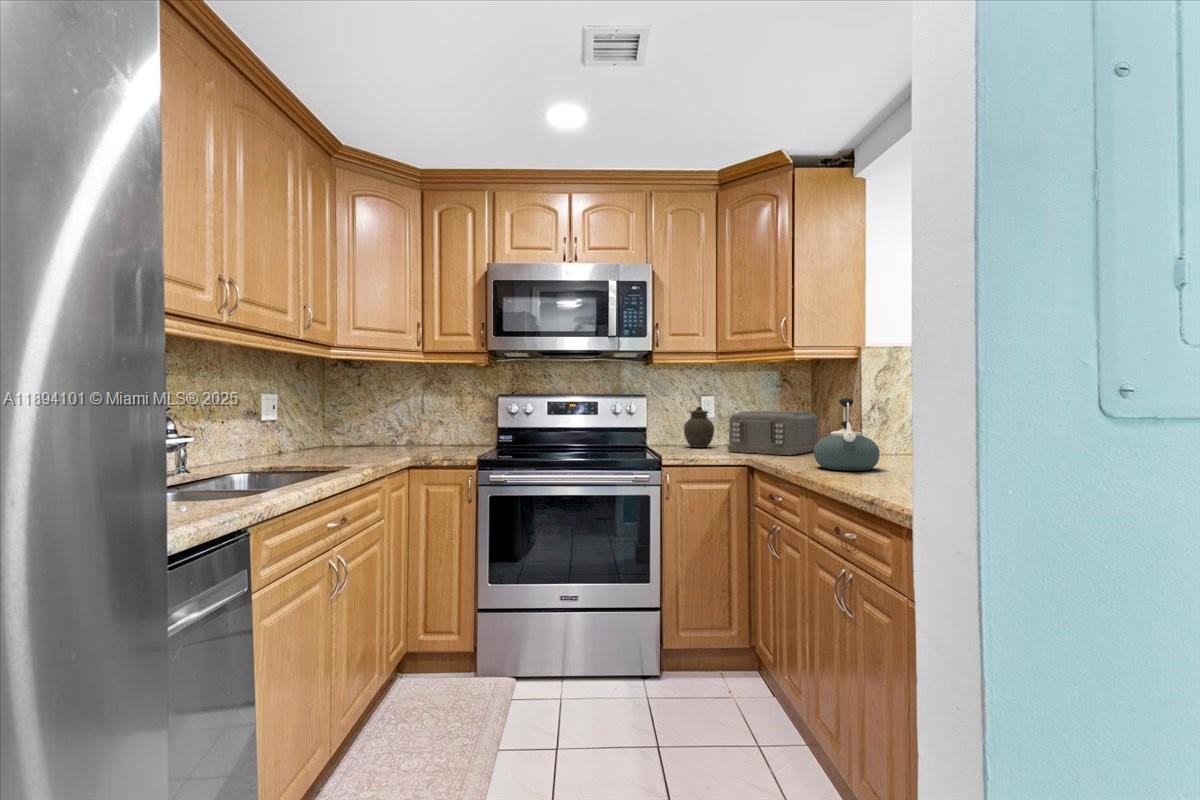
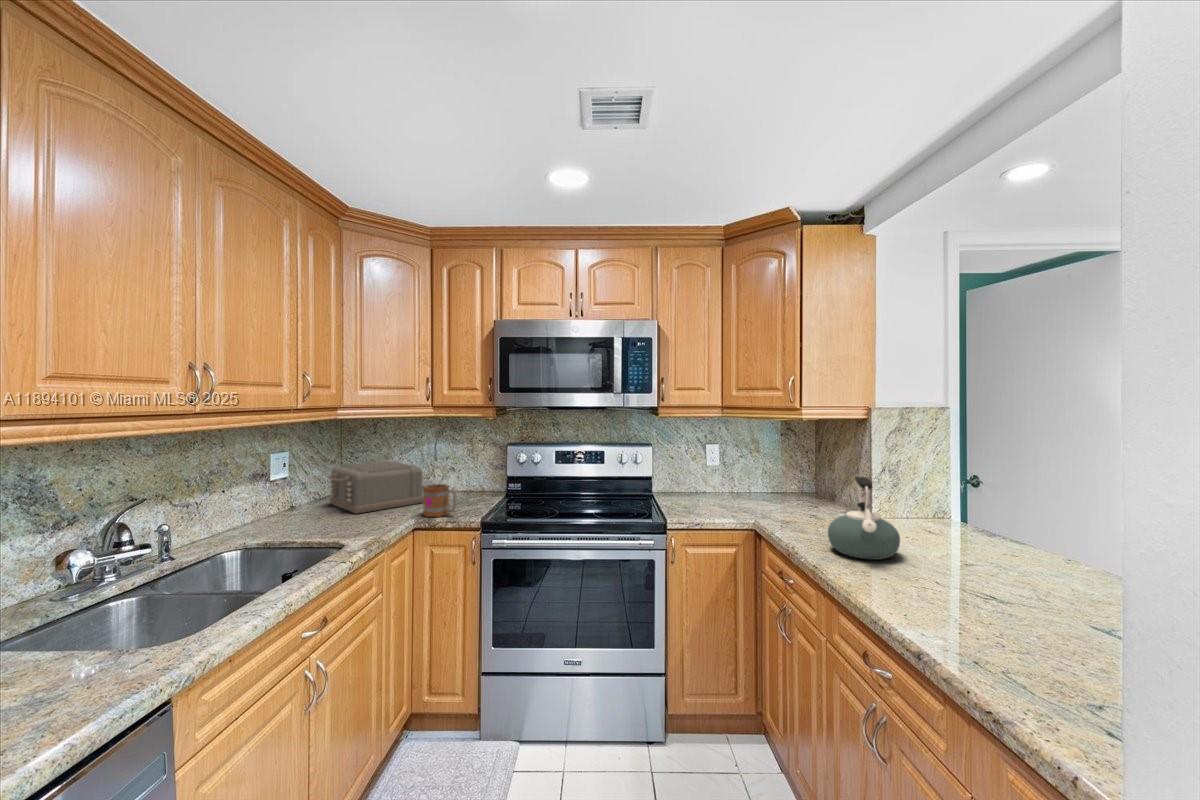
jar: present [684,407,714,448] -> none [689,457,719,498]
toaster: present [728,411,818,455] -> present [328,461,423,513]
mug: none [417,427,452,457] -> present [423,484,456,517]

